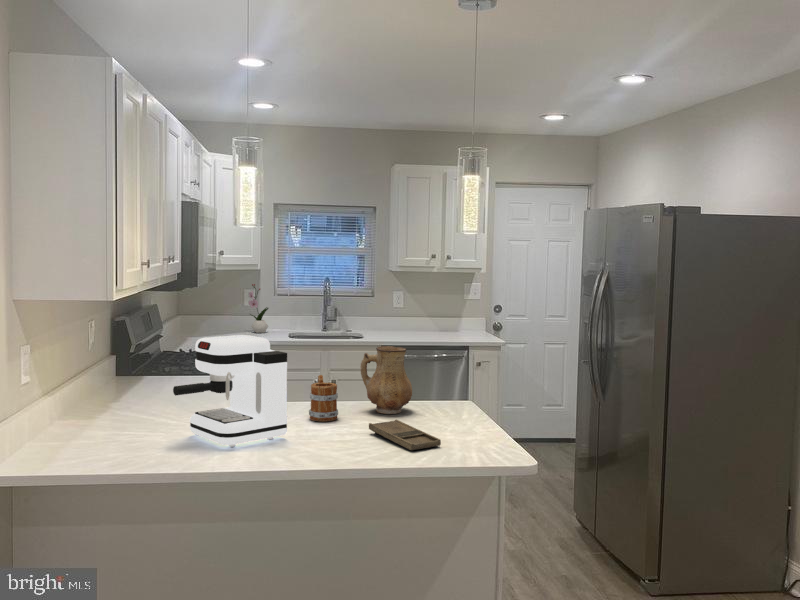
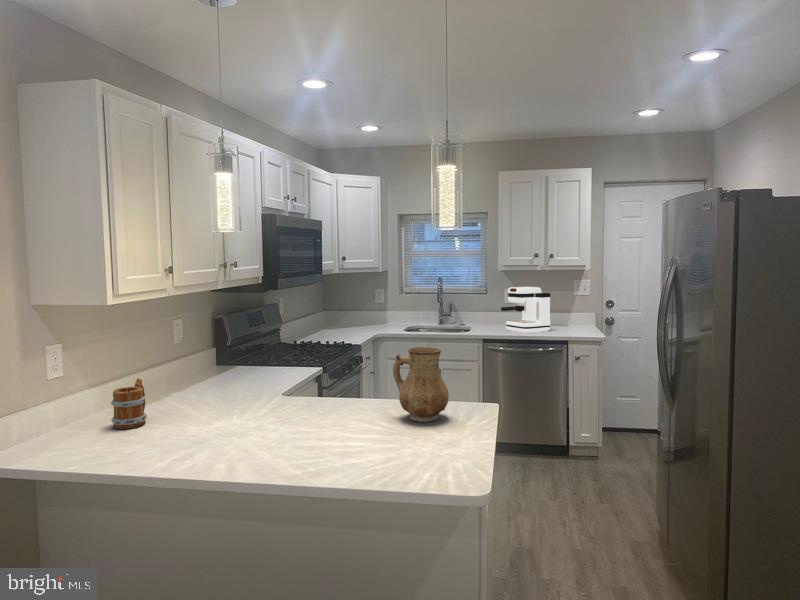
flower arrangement: present [249,284,268,333] -> none [372,284,389,327]
coffee maker: present [173,335,287,447] -> present [501,287,550,333]
mug: present [309,375,338,421] -> present [111,378,147,429]
tray: present [369,420,441,450] -> none [376,433,442,479]

